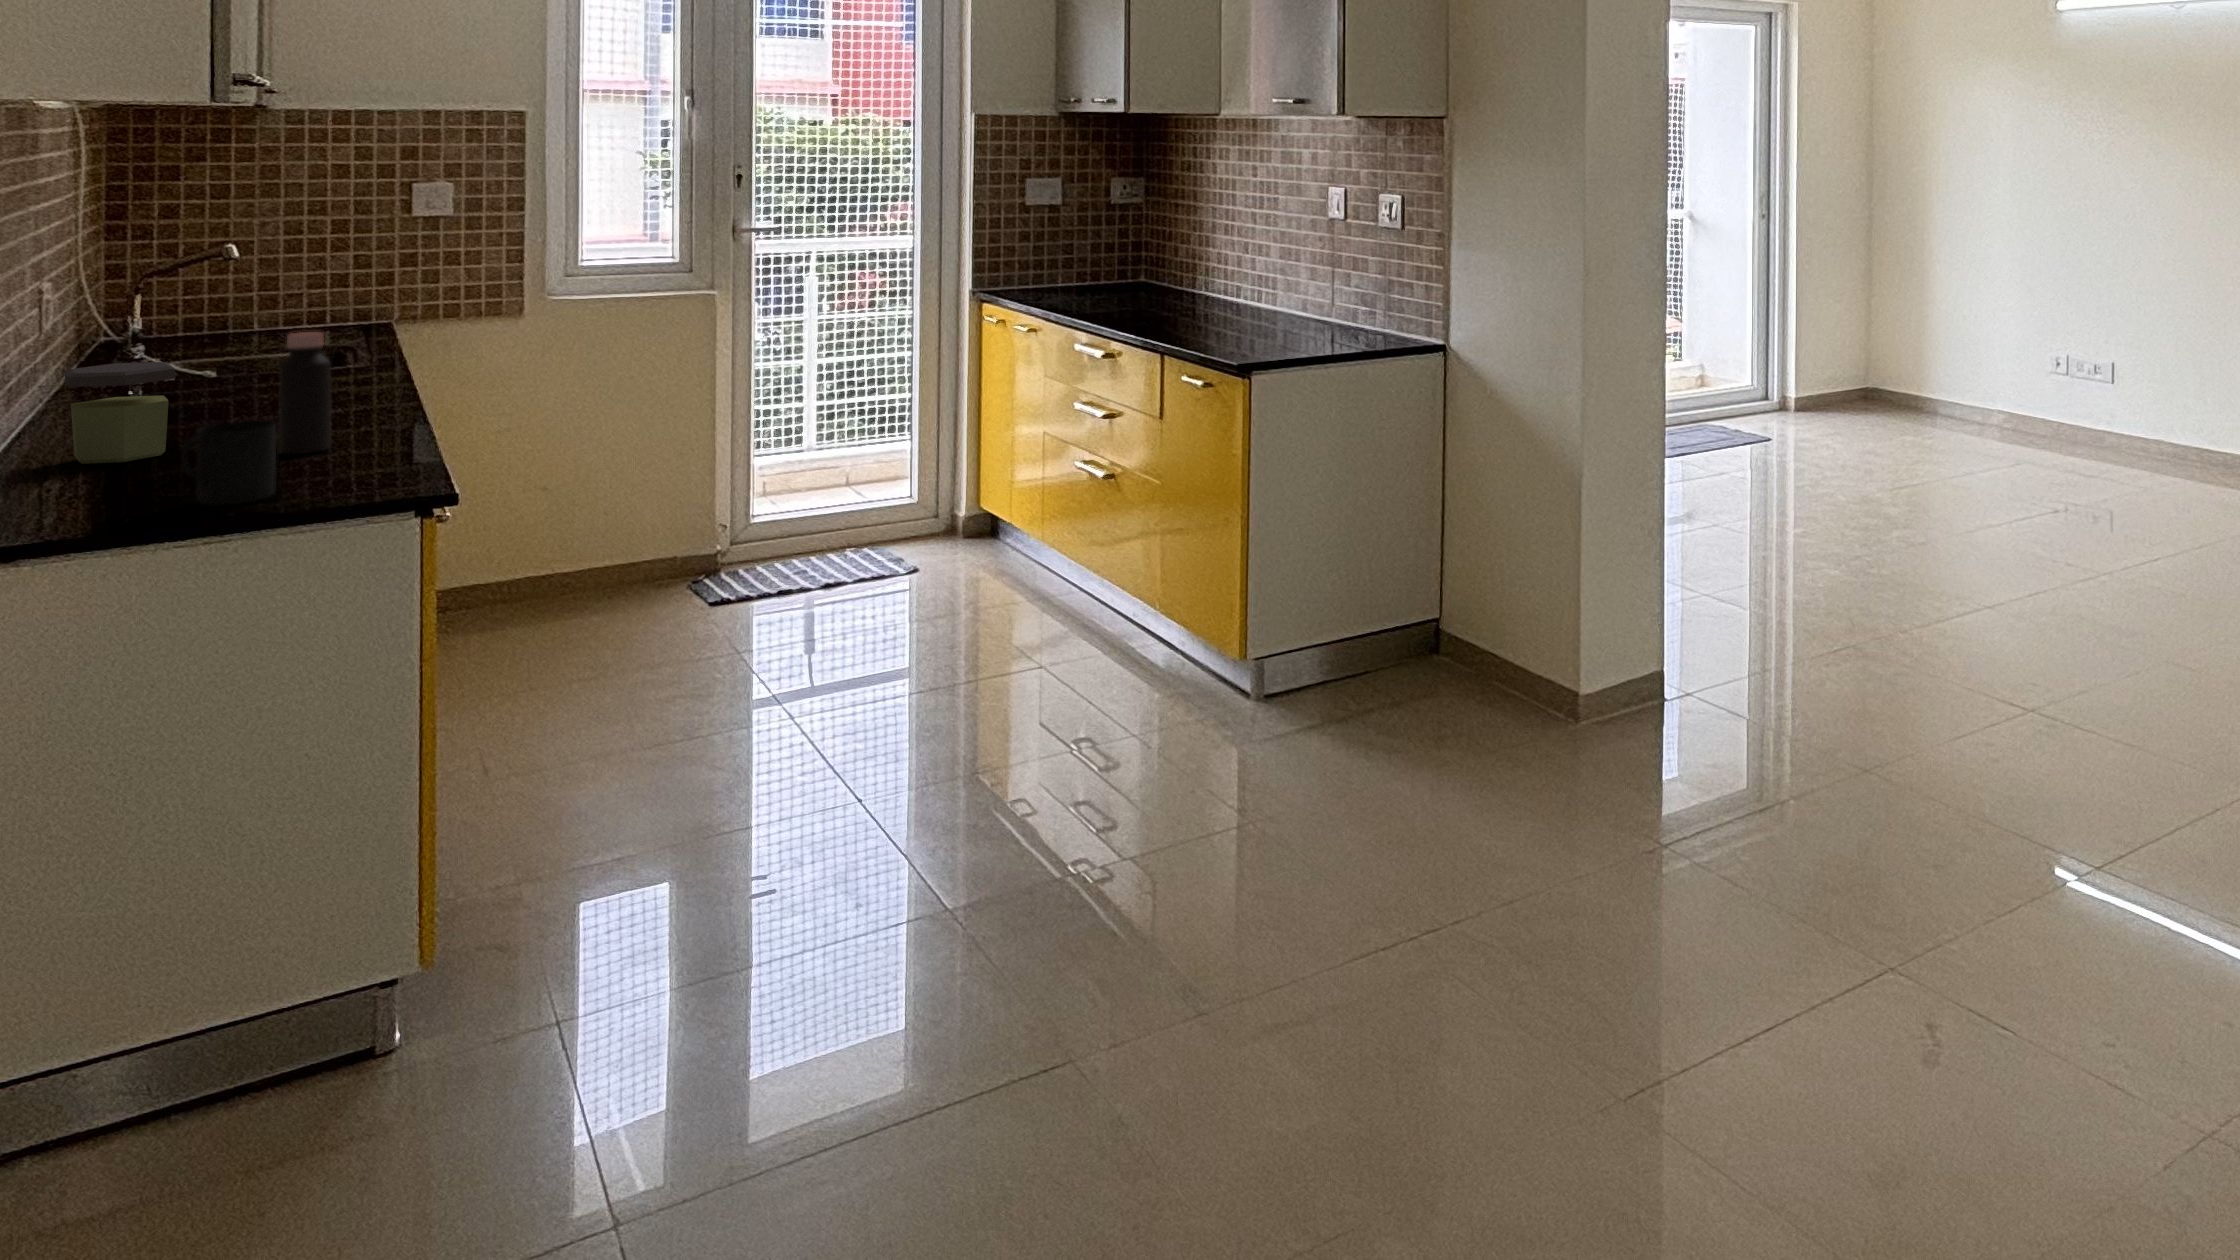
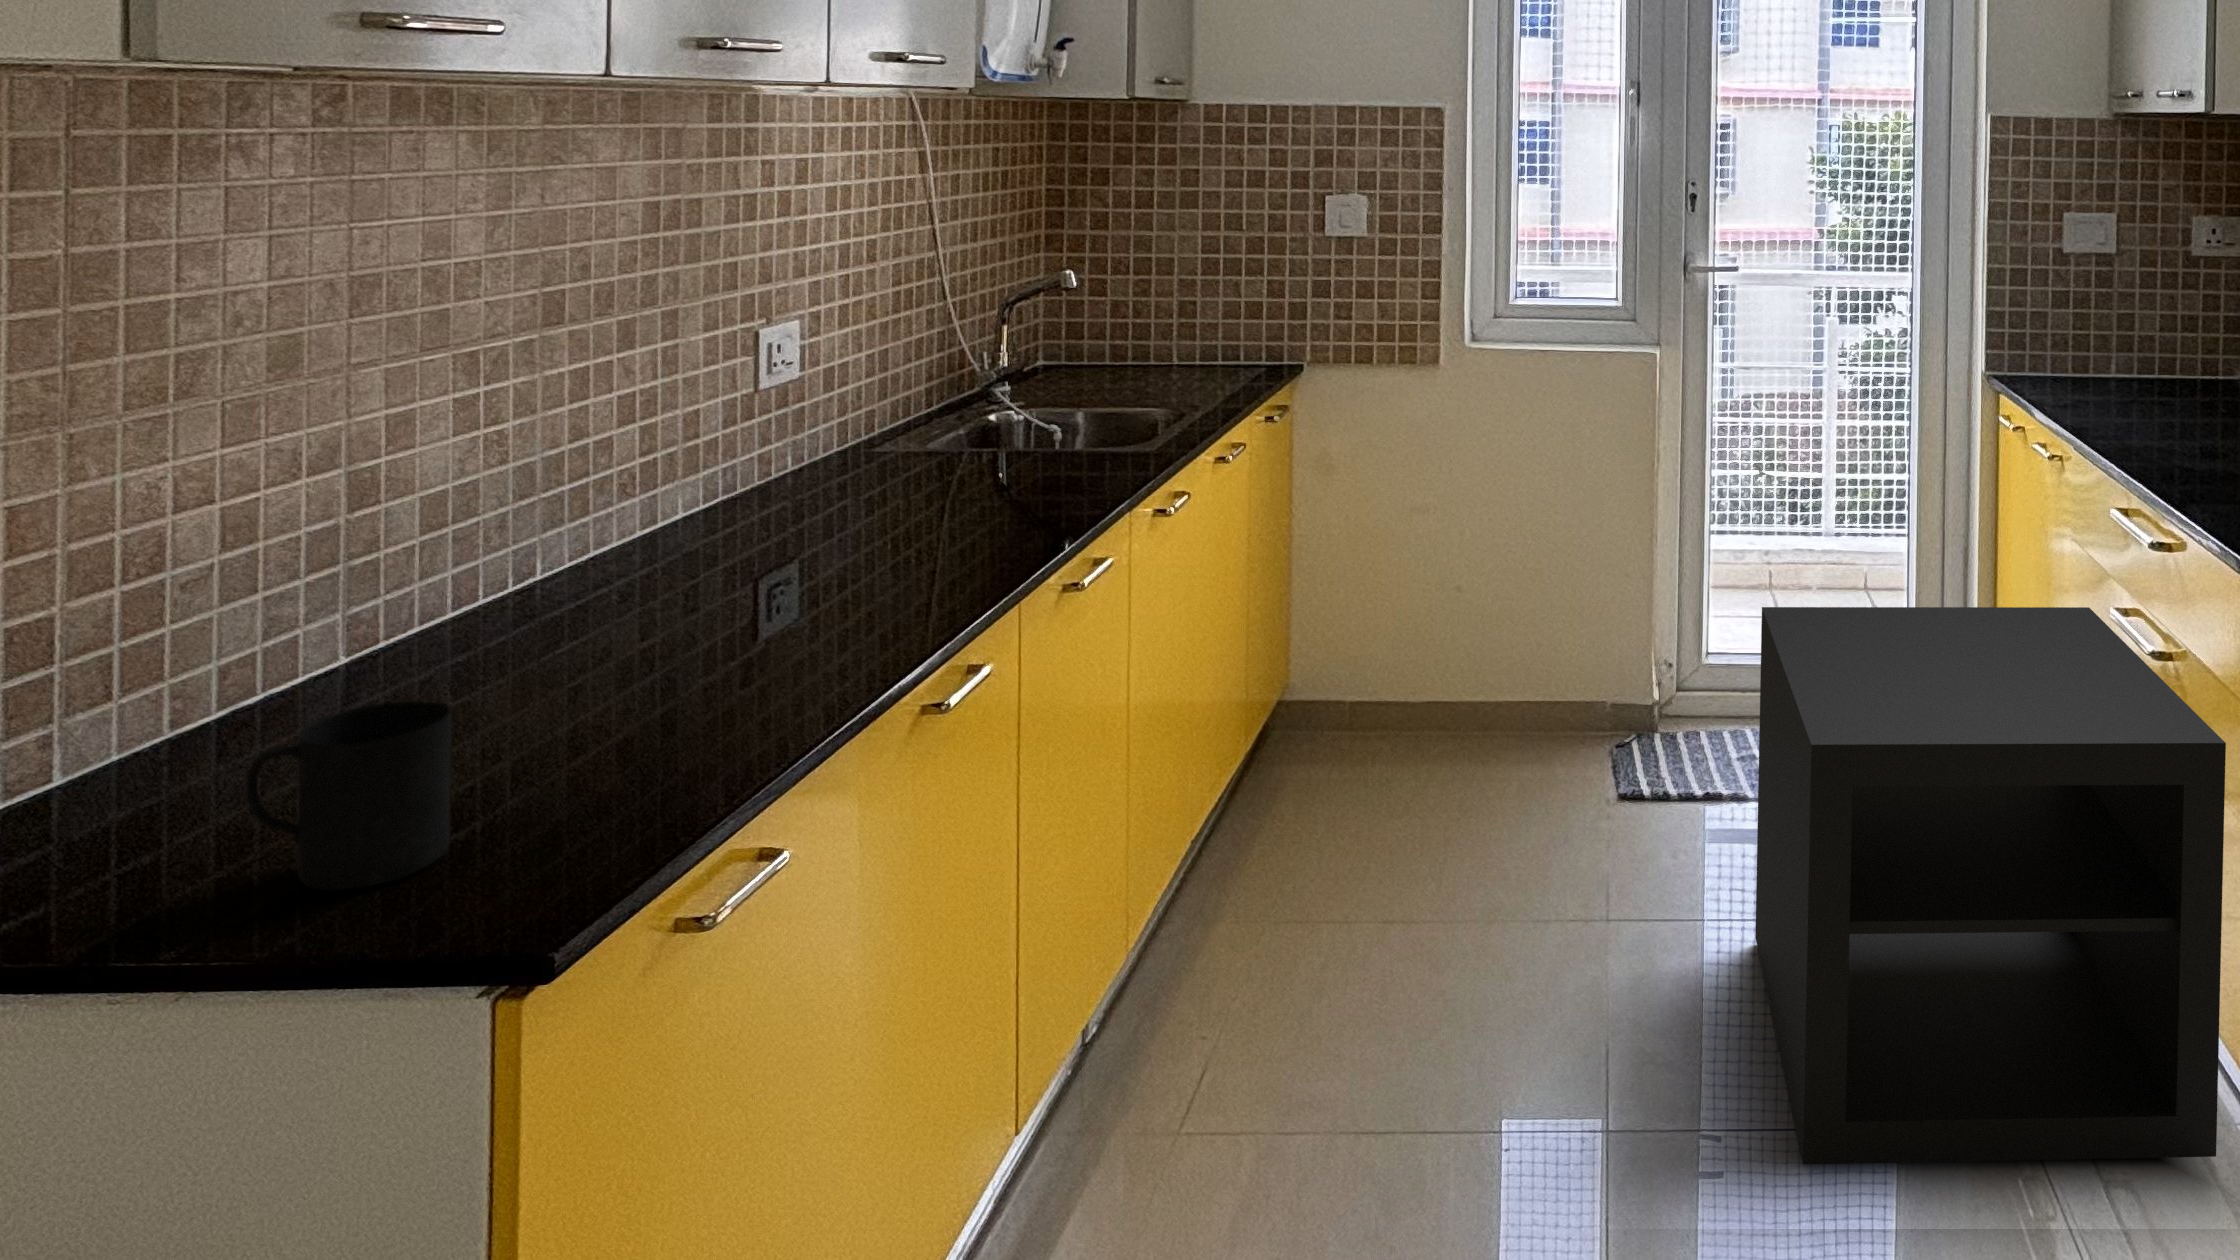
bottle: present [279,332,331,454] -> none [710,479,790,695]
jar: present [65,362,175,464] -> none [495,489,664,661]
storage cabinet: none [847,405,1144,703] -> present [1755,607,2226,1165]

